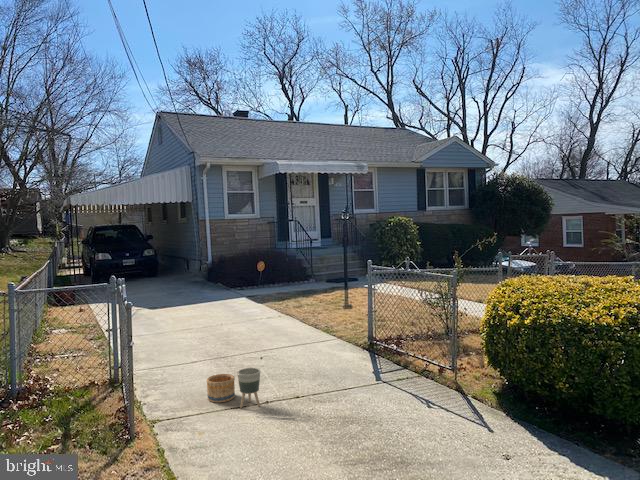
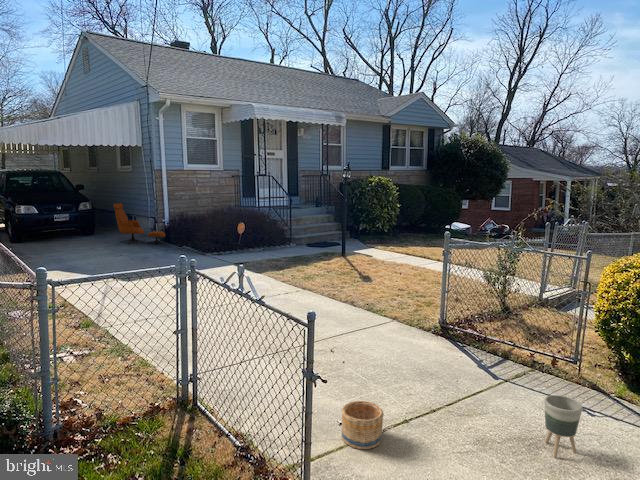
lounge chair: none [167,250,208,283] -> present [114,203,166,244]
planter: present [237,368,260,408] -> present [544,395,582,458]

